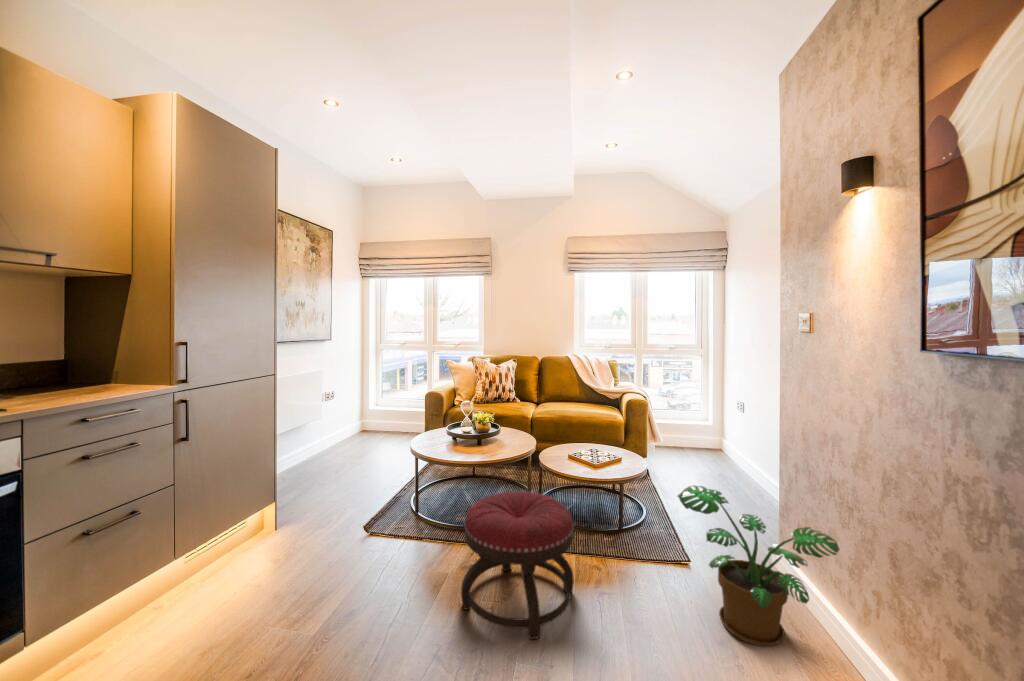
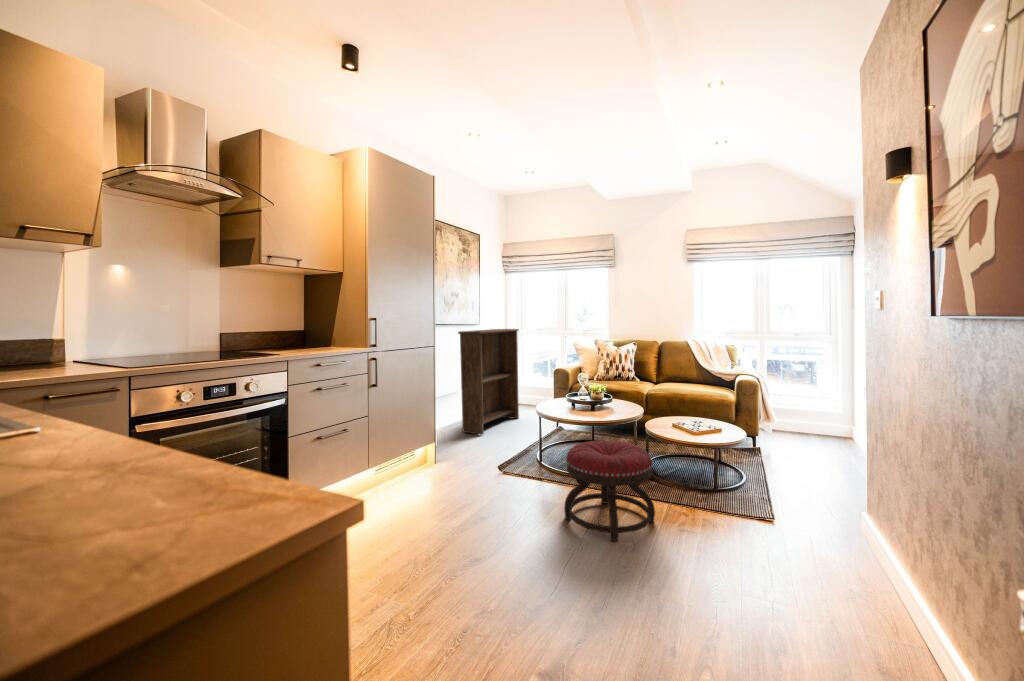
bookshelf: none [304,343,383,477] -> present [458,329,519,435]
potted plant: present [677,486,840,646] -> none [752,446,887,575]

